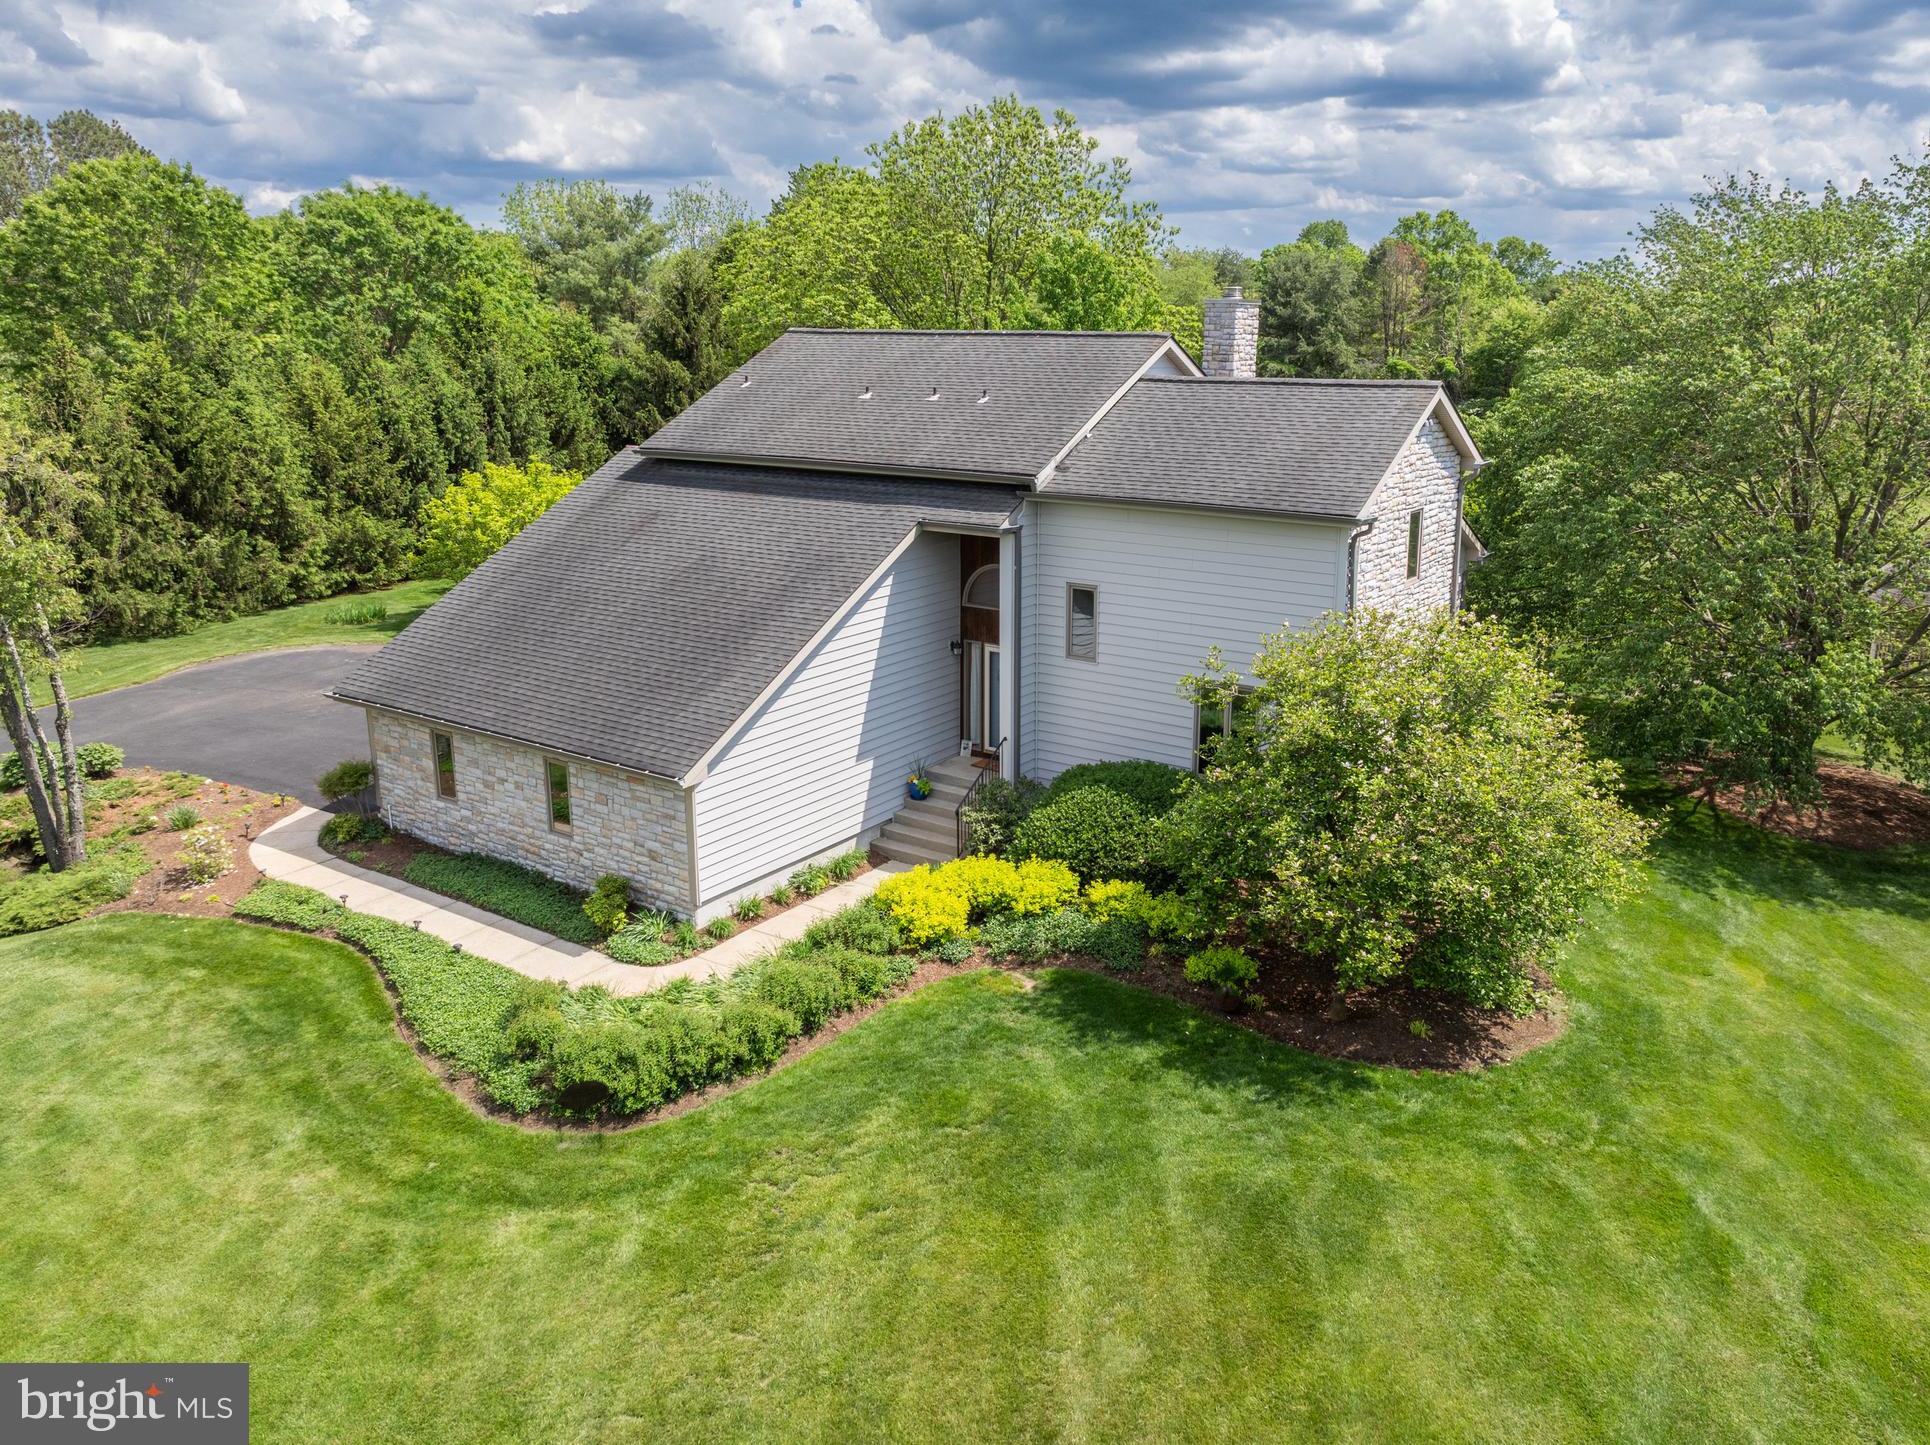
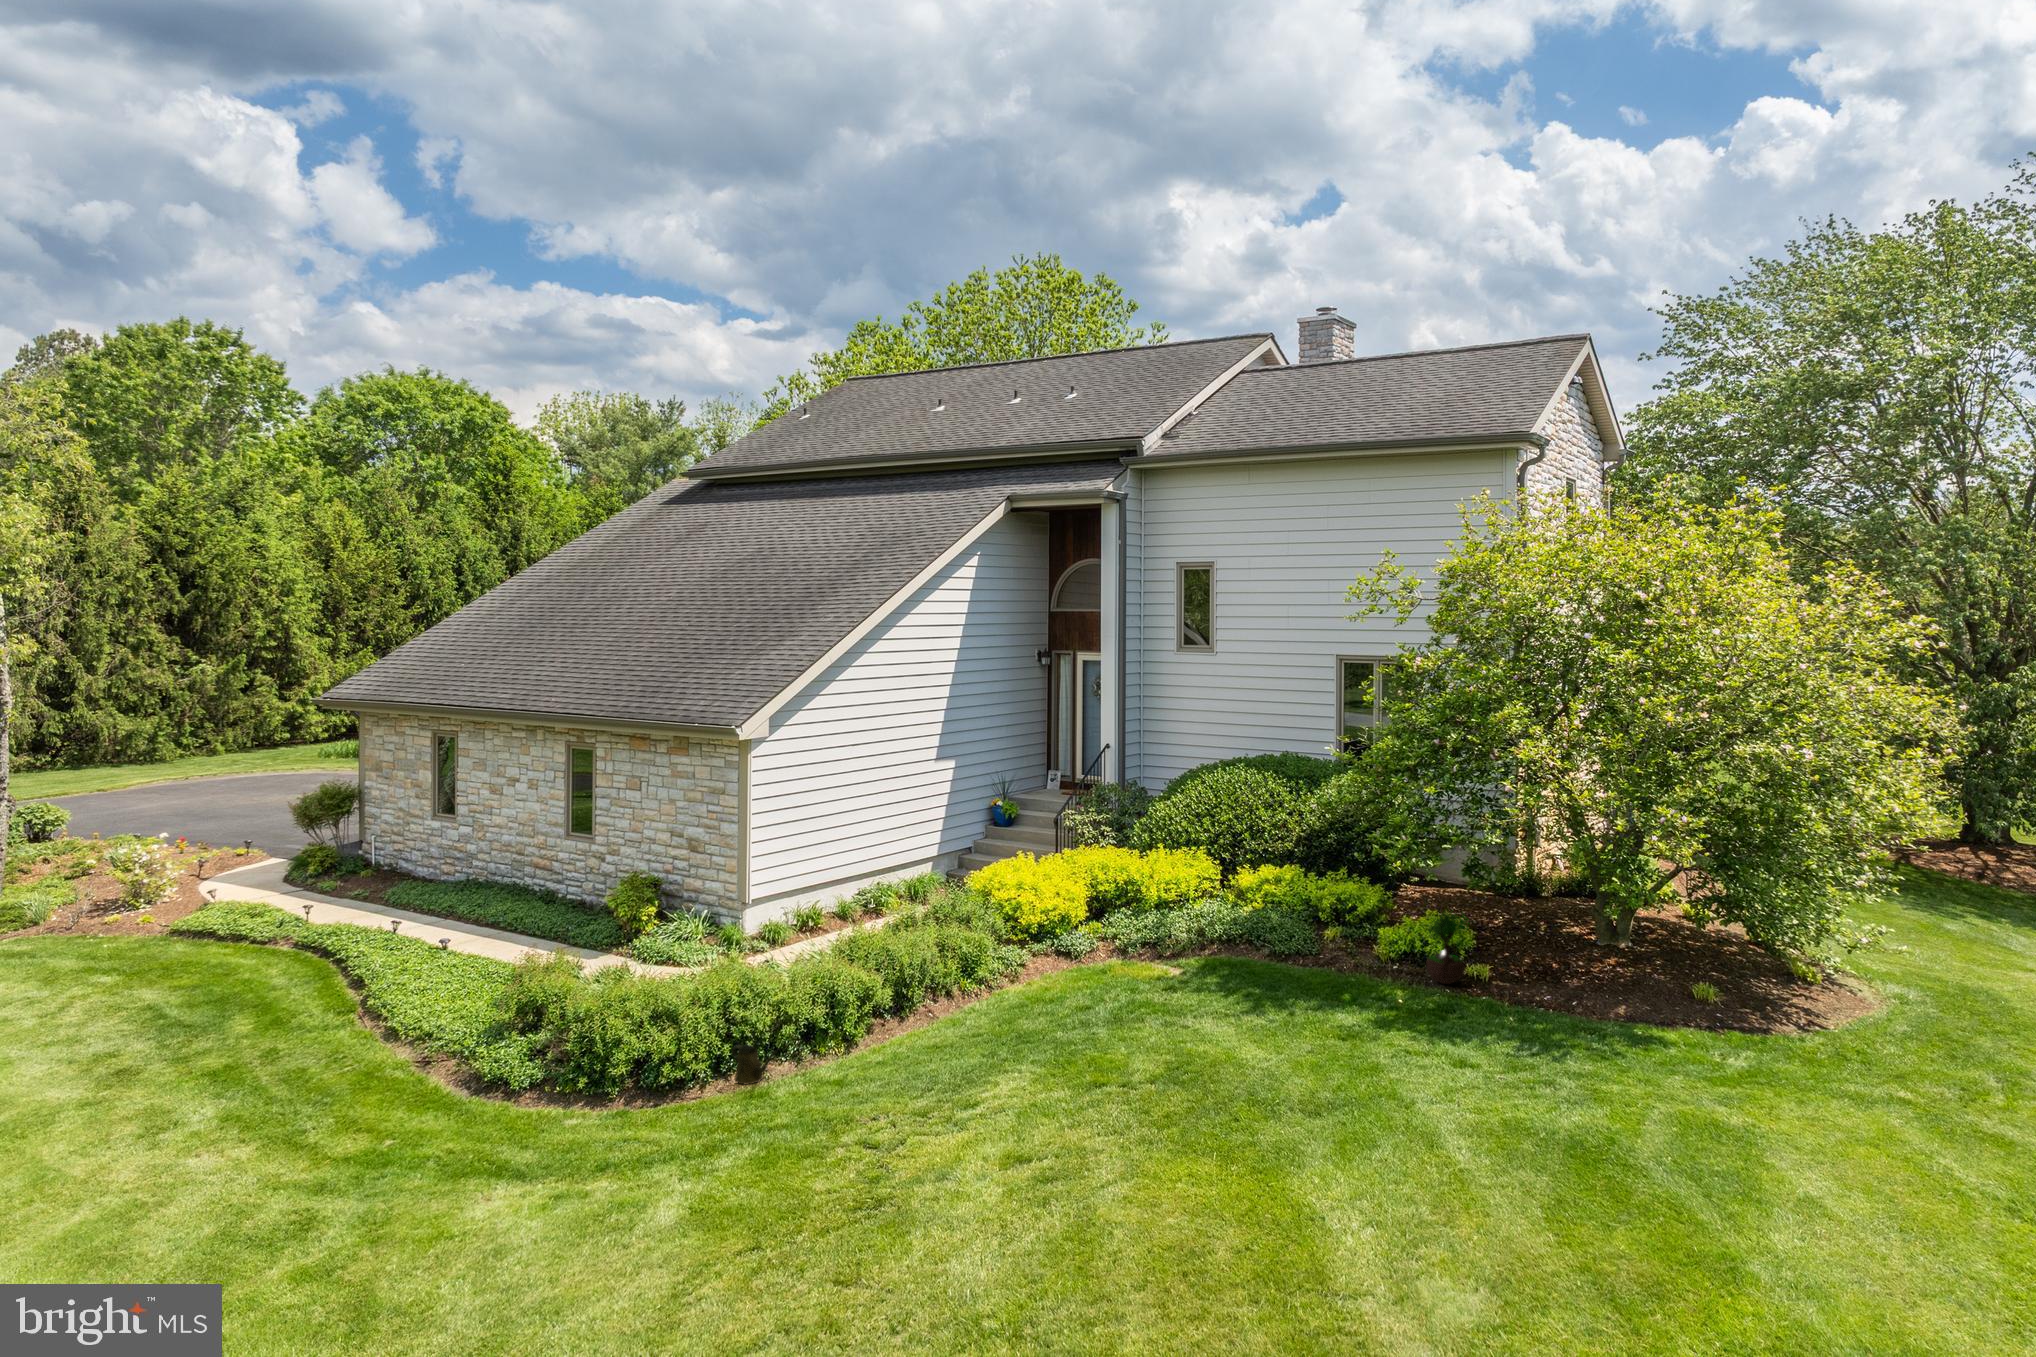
watering can: present [1329,993,1347,1021] -> present [732,1045,776,1084]
side table: present [555,1080,610,1146] -> none [568,1028,644,1121]

